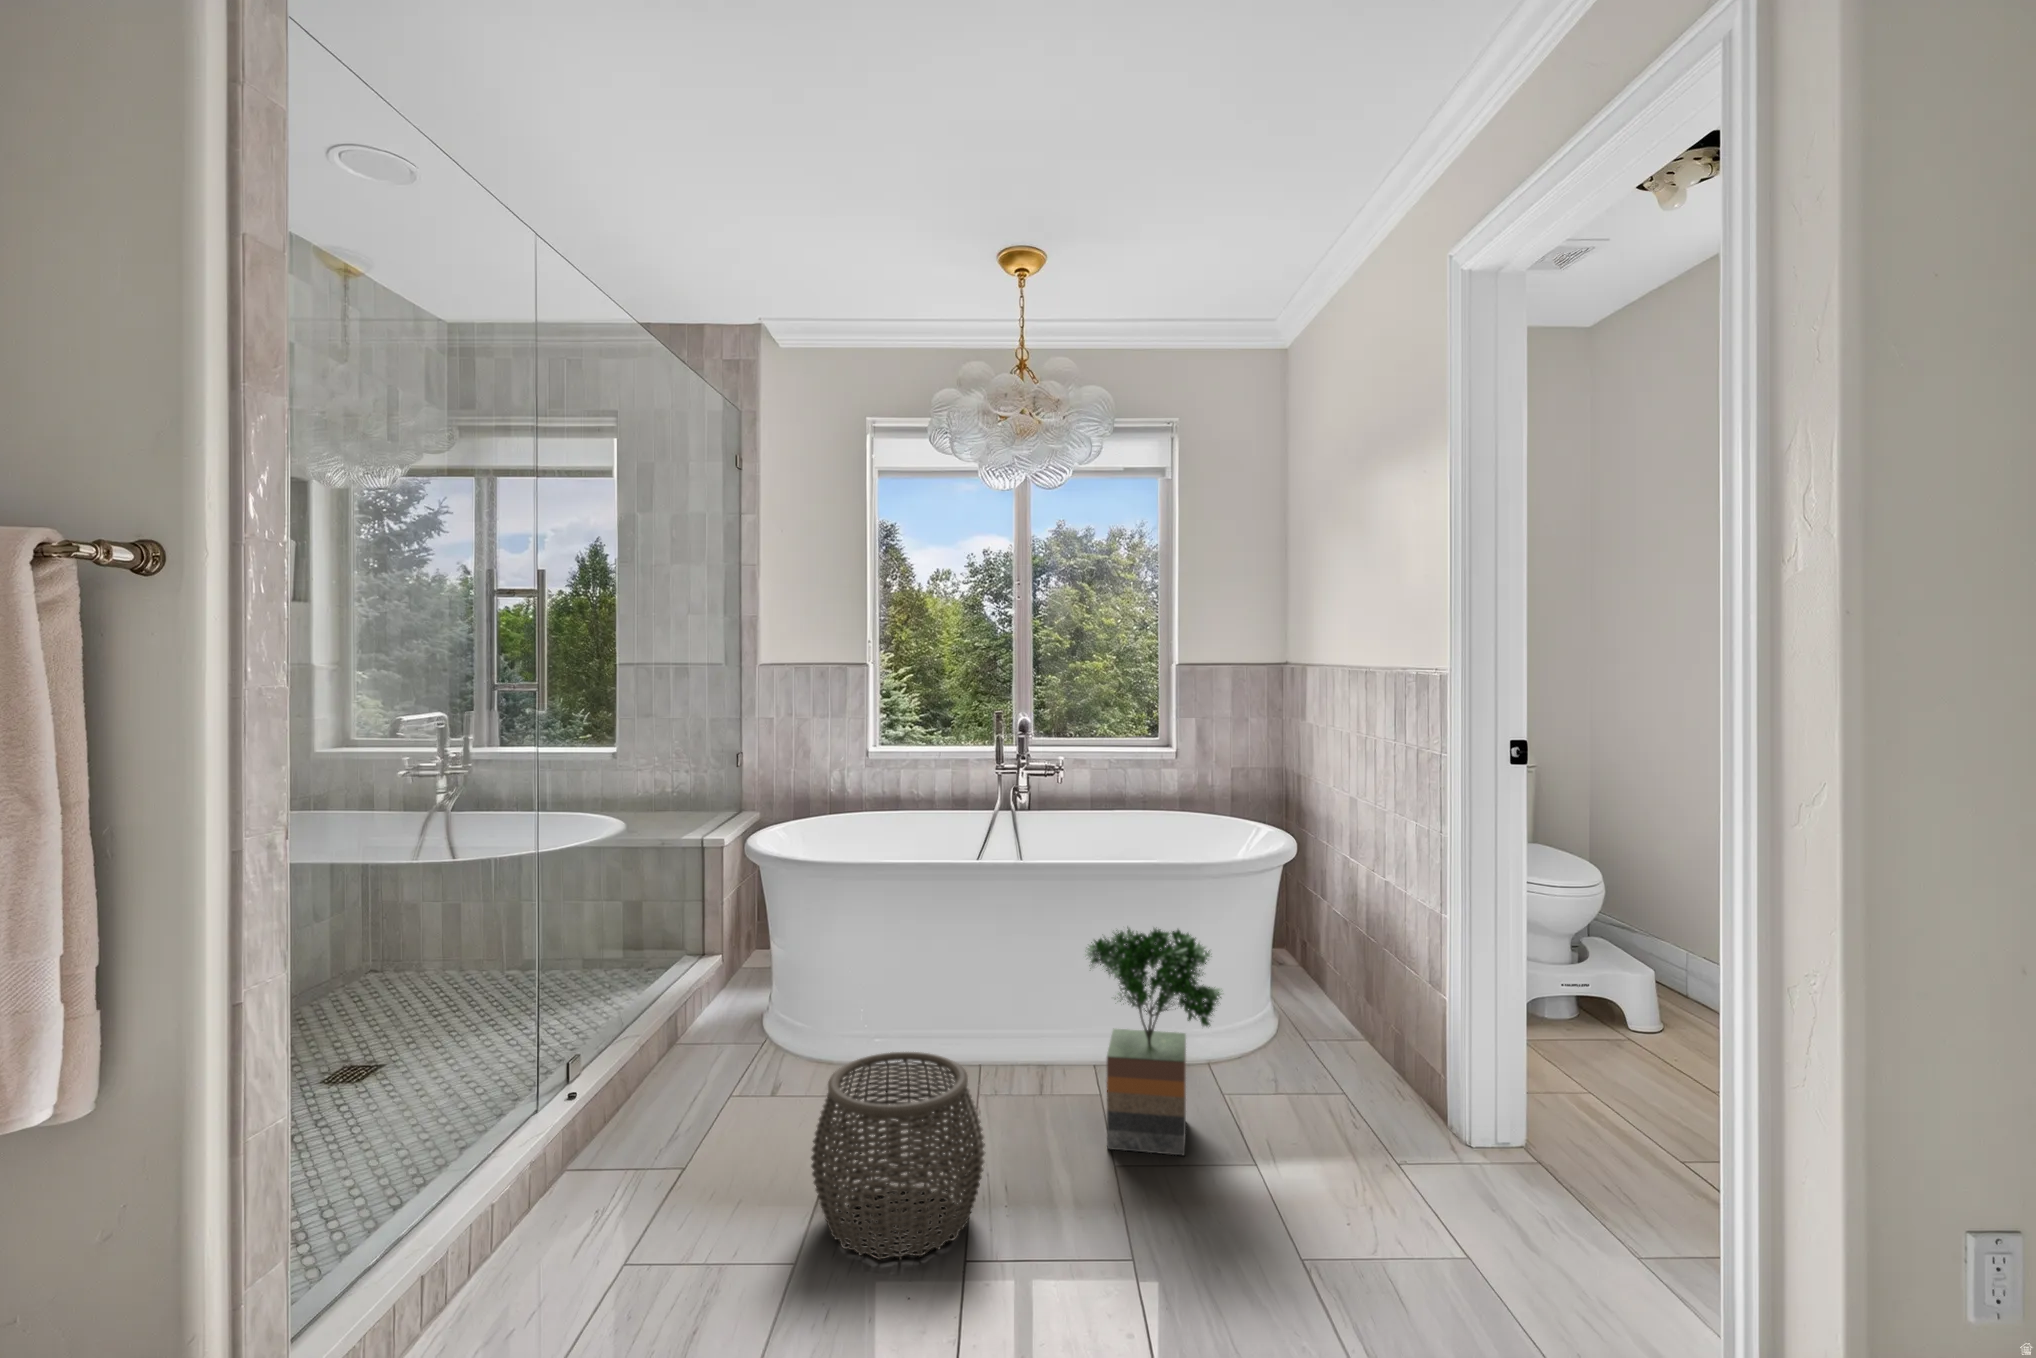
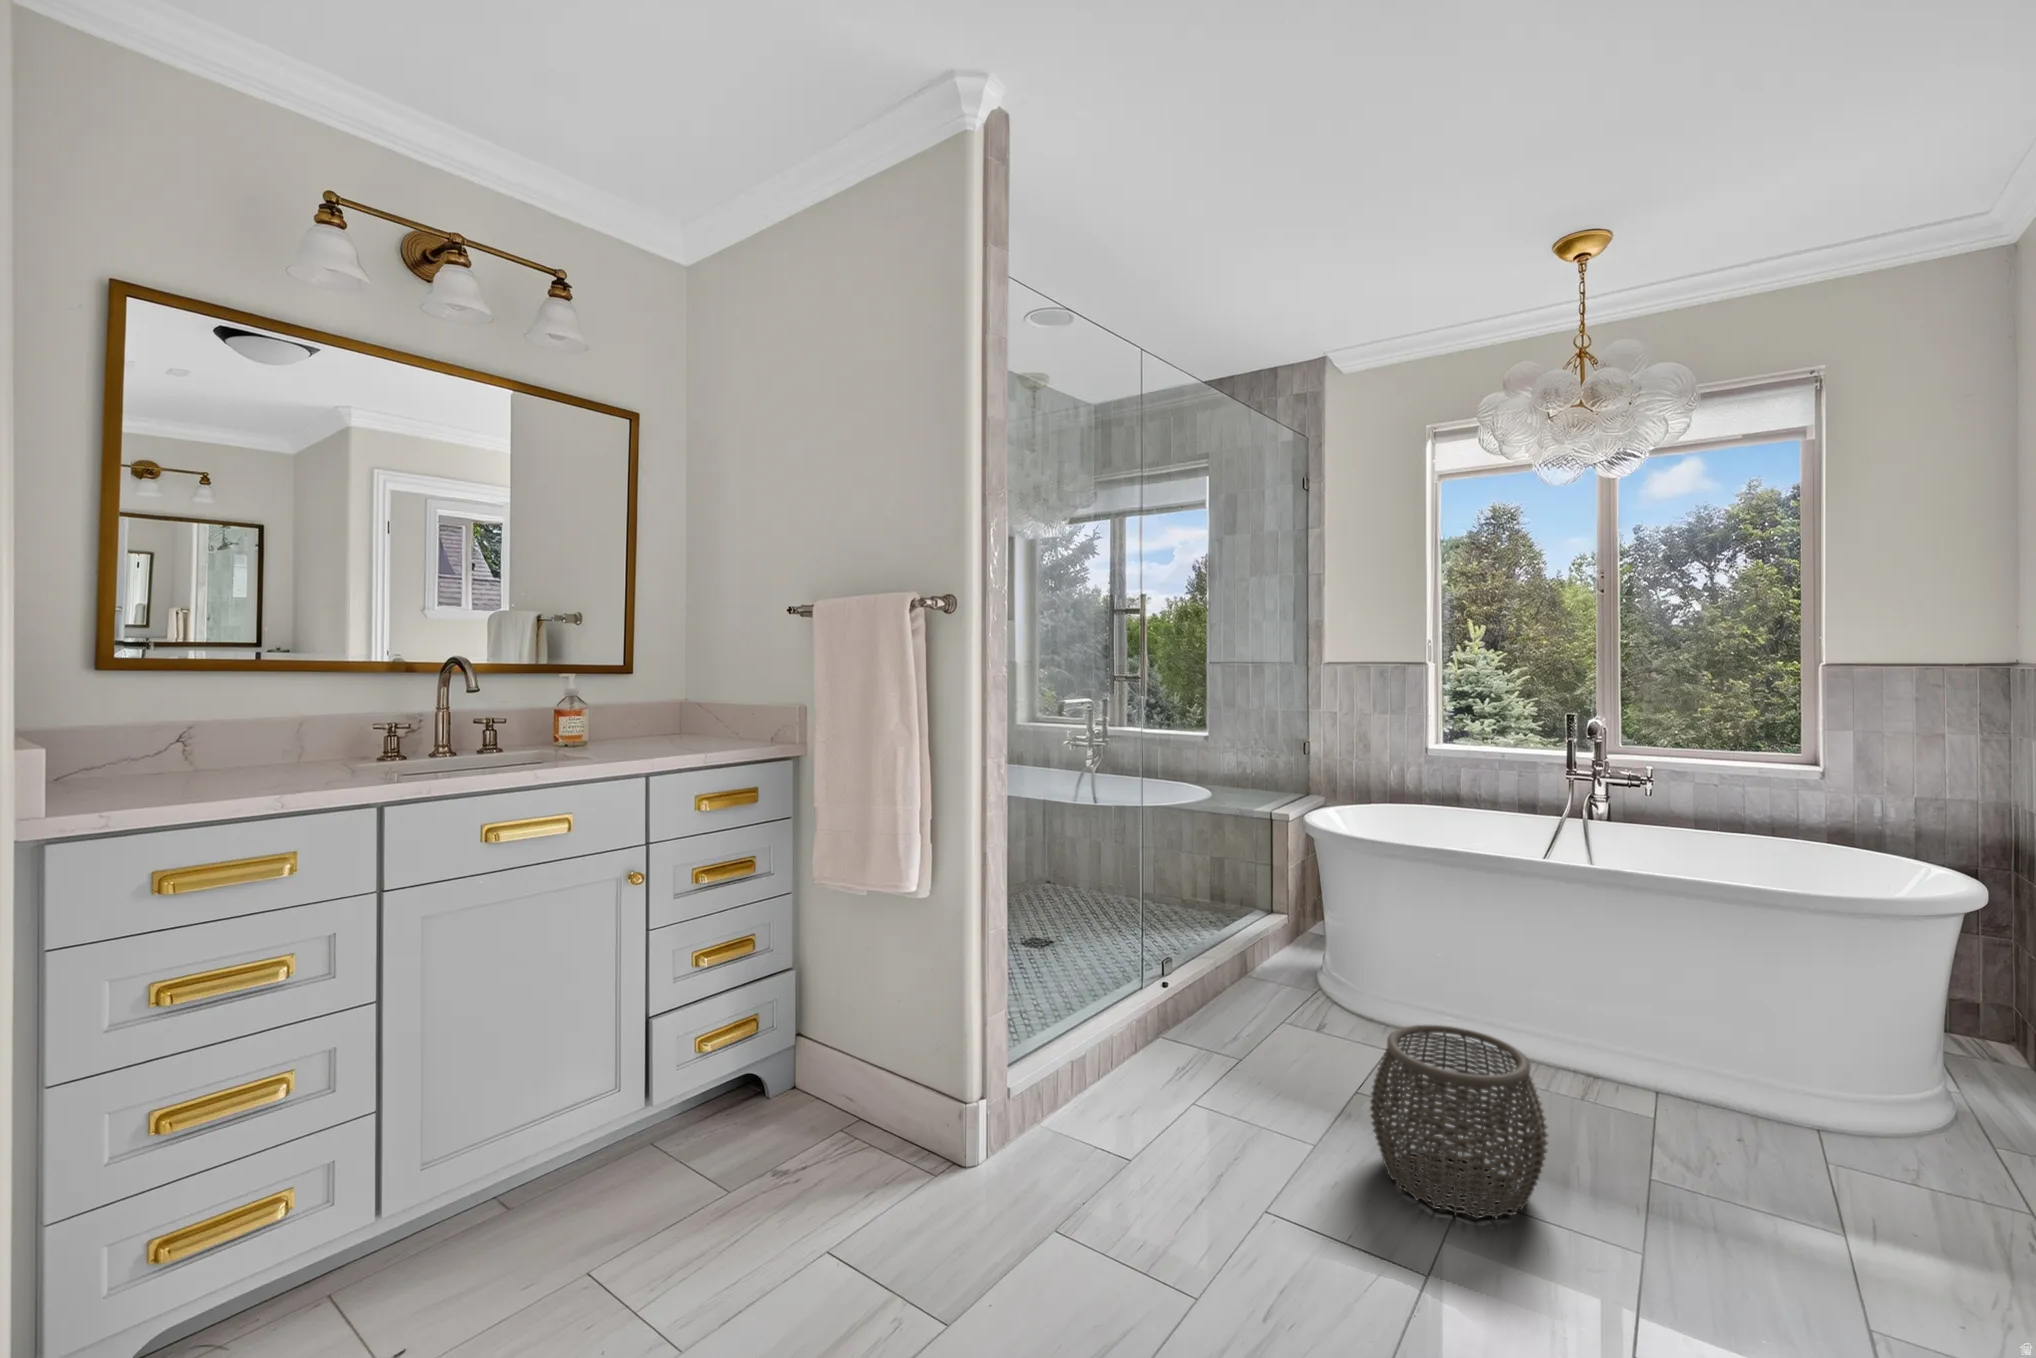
potted tree: present [1087,927,1221,1156] -> none [1670,950,1870,1216]

